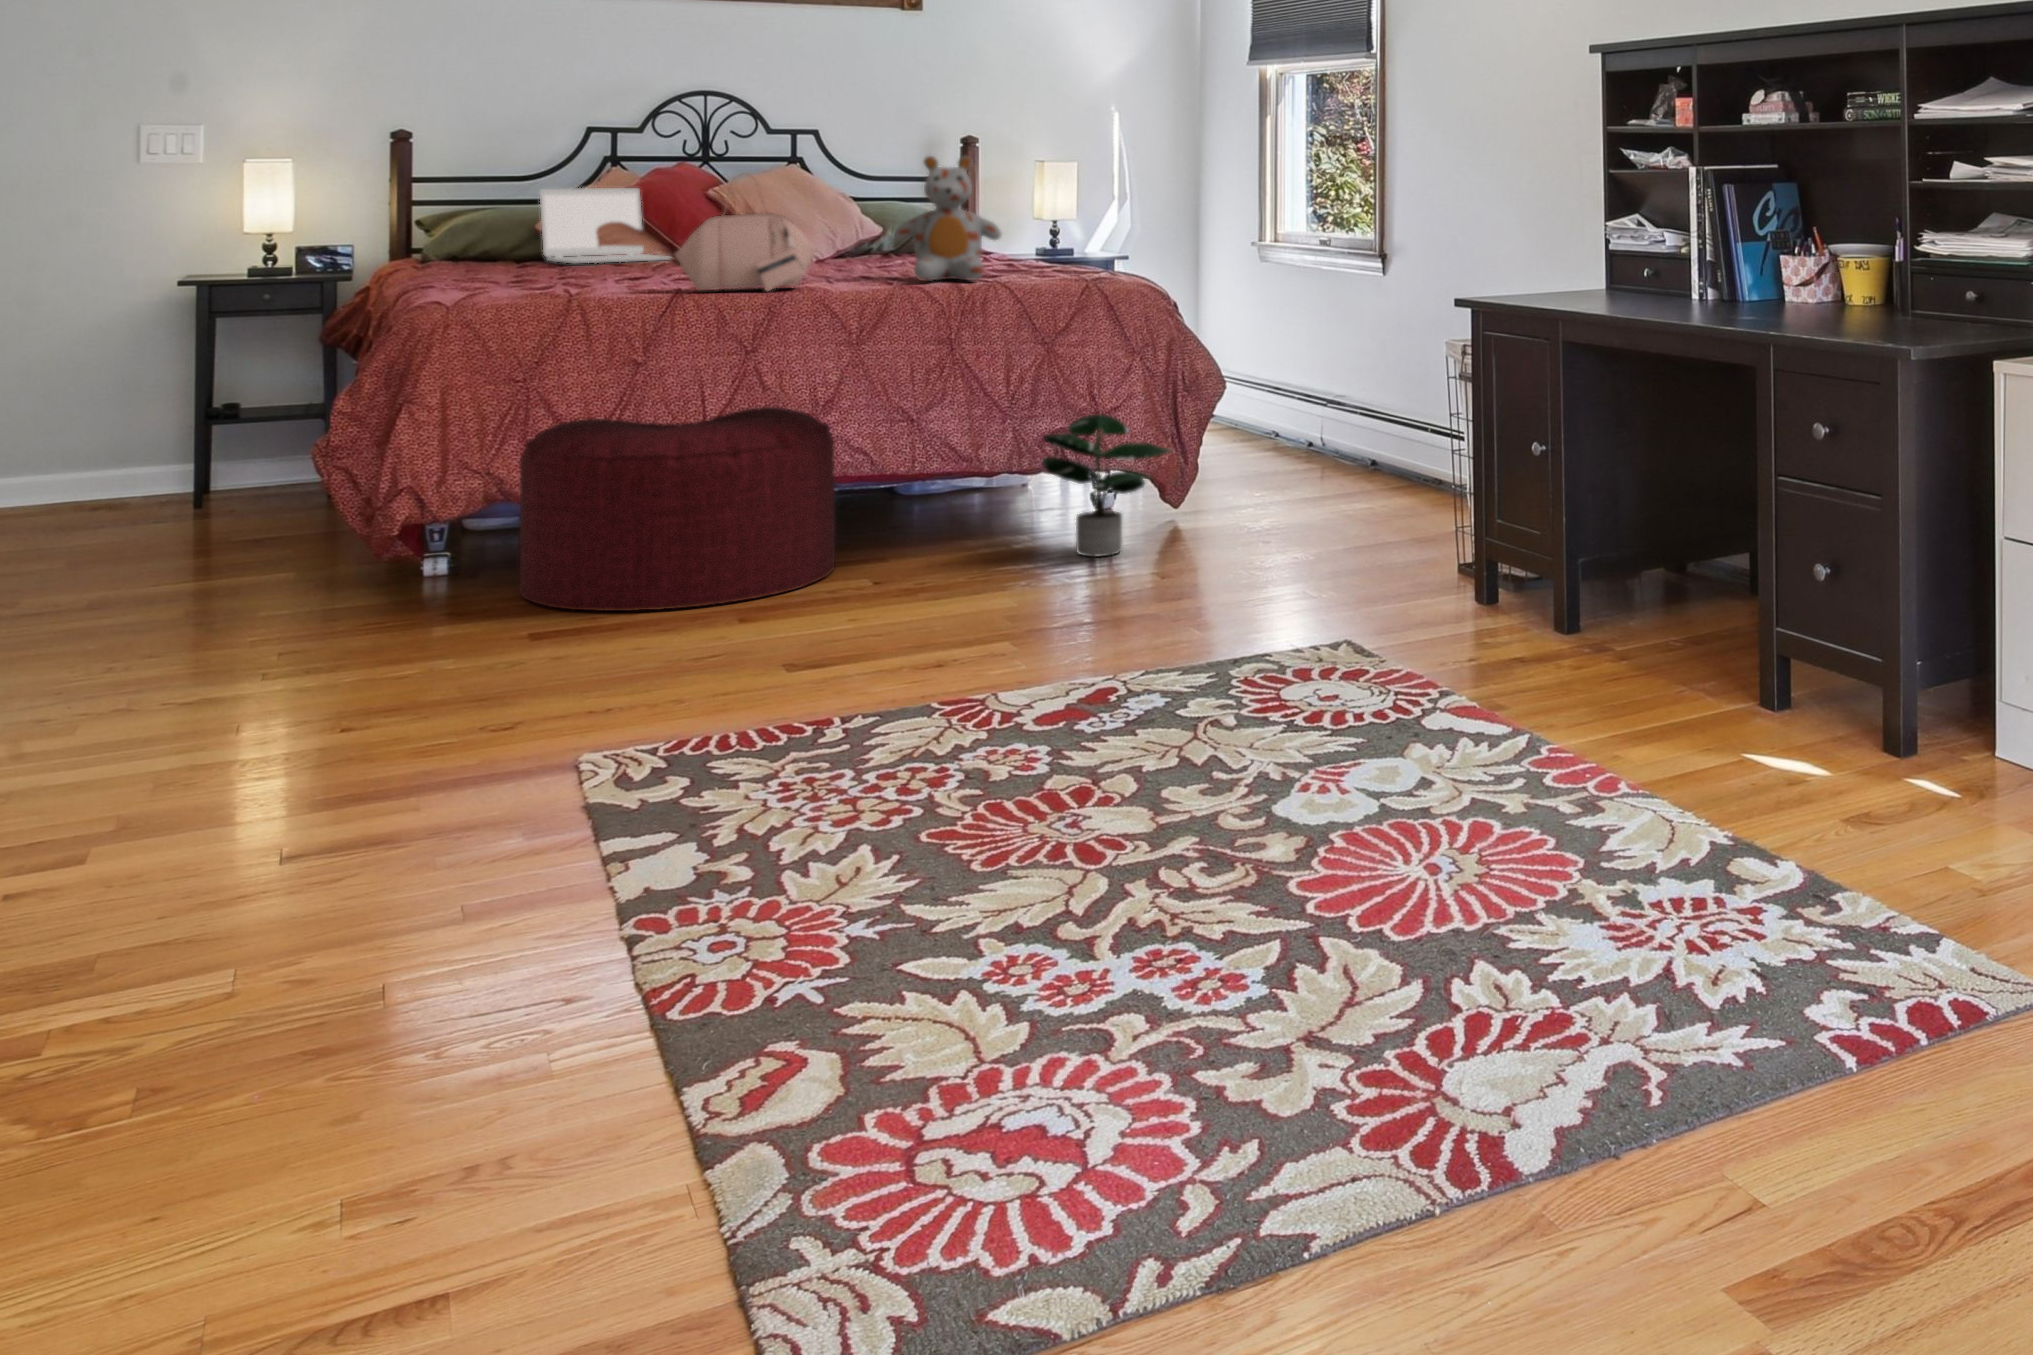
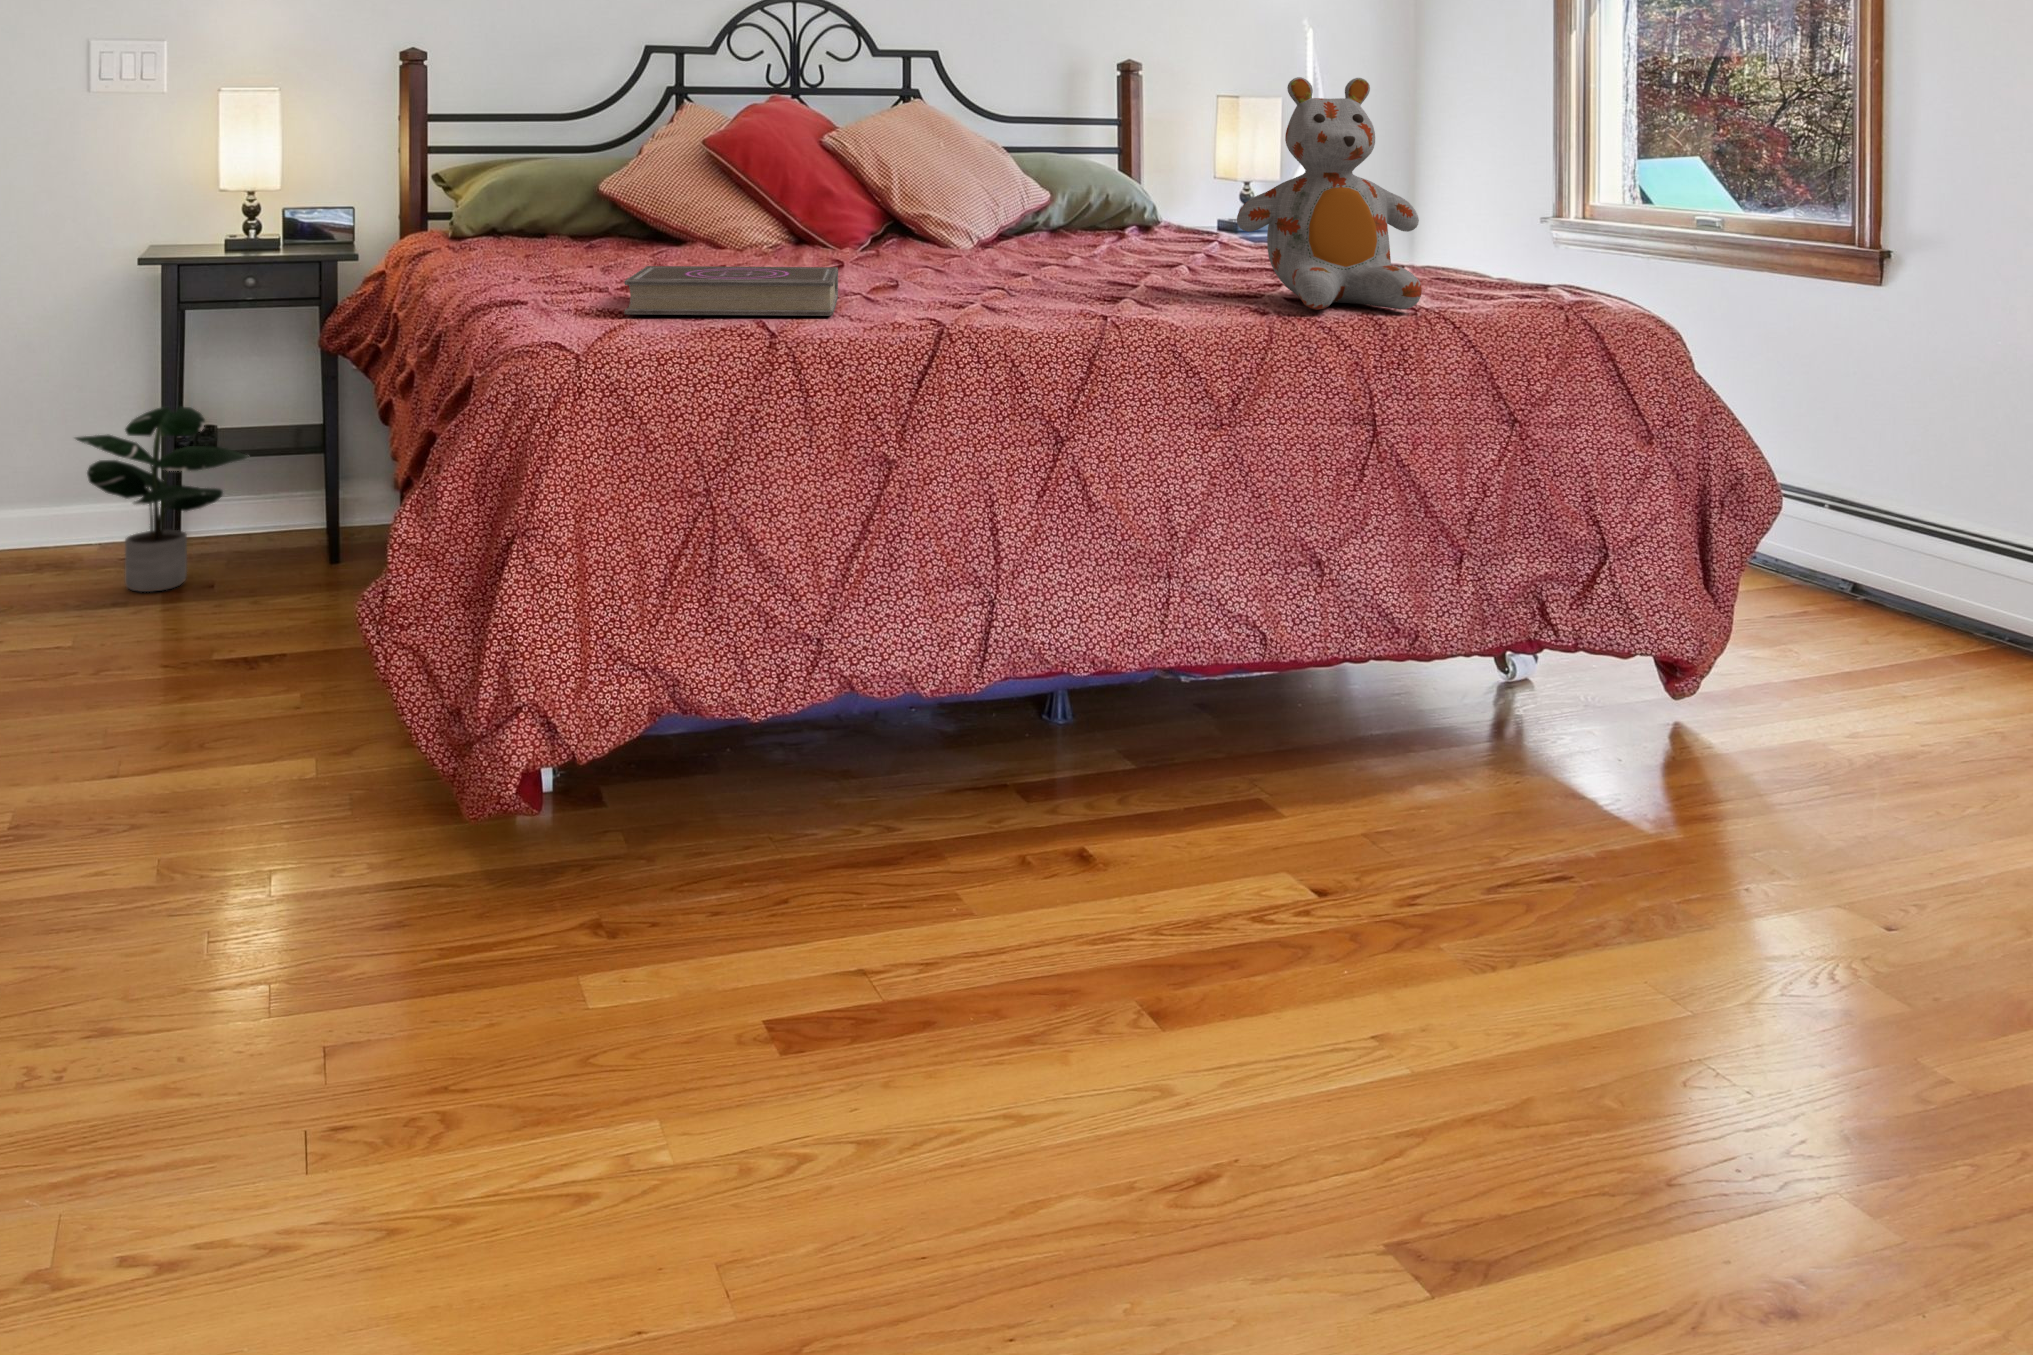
handbag: present [675,187,817,291] -> none [904,106,1143,332]
laptop: present [540,188,670,263] -> none [608,131,791,246]
book: none [513,266,658,291] -> present [624,266,838,316]
ottoman: present [519,407,835,611] -> none [680,550,1278,1110]
potted plant: present [1042,414,1171,557] -> present [75,407,248,592]

